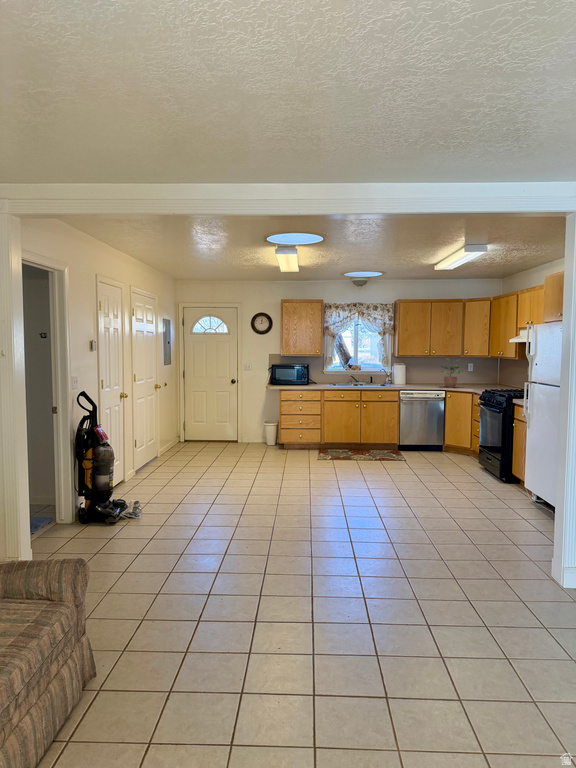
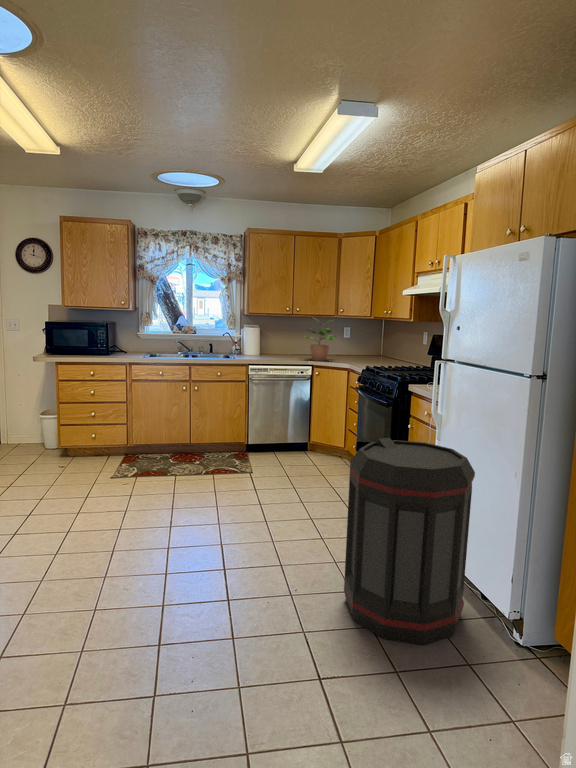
trash can: none [473,424,545,527] -> present [344,438,475,645]

